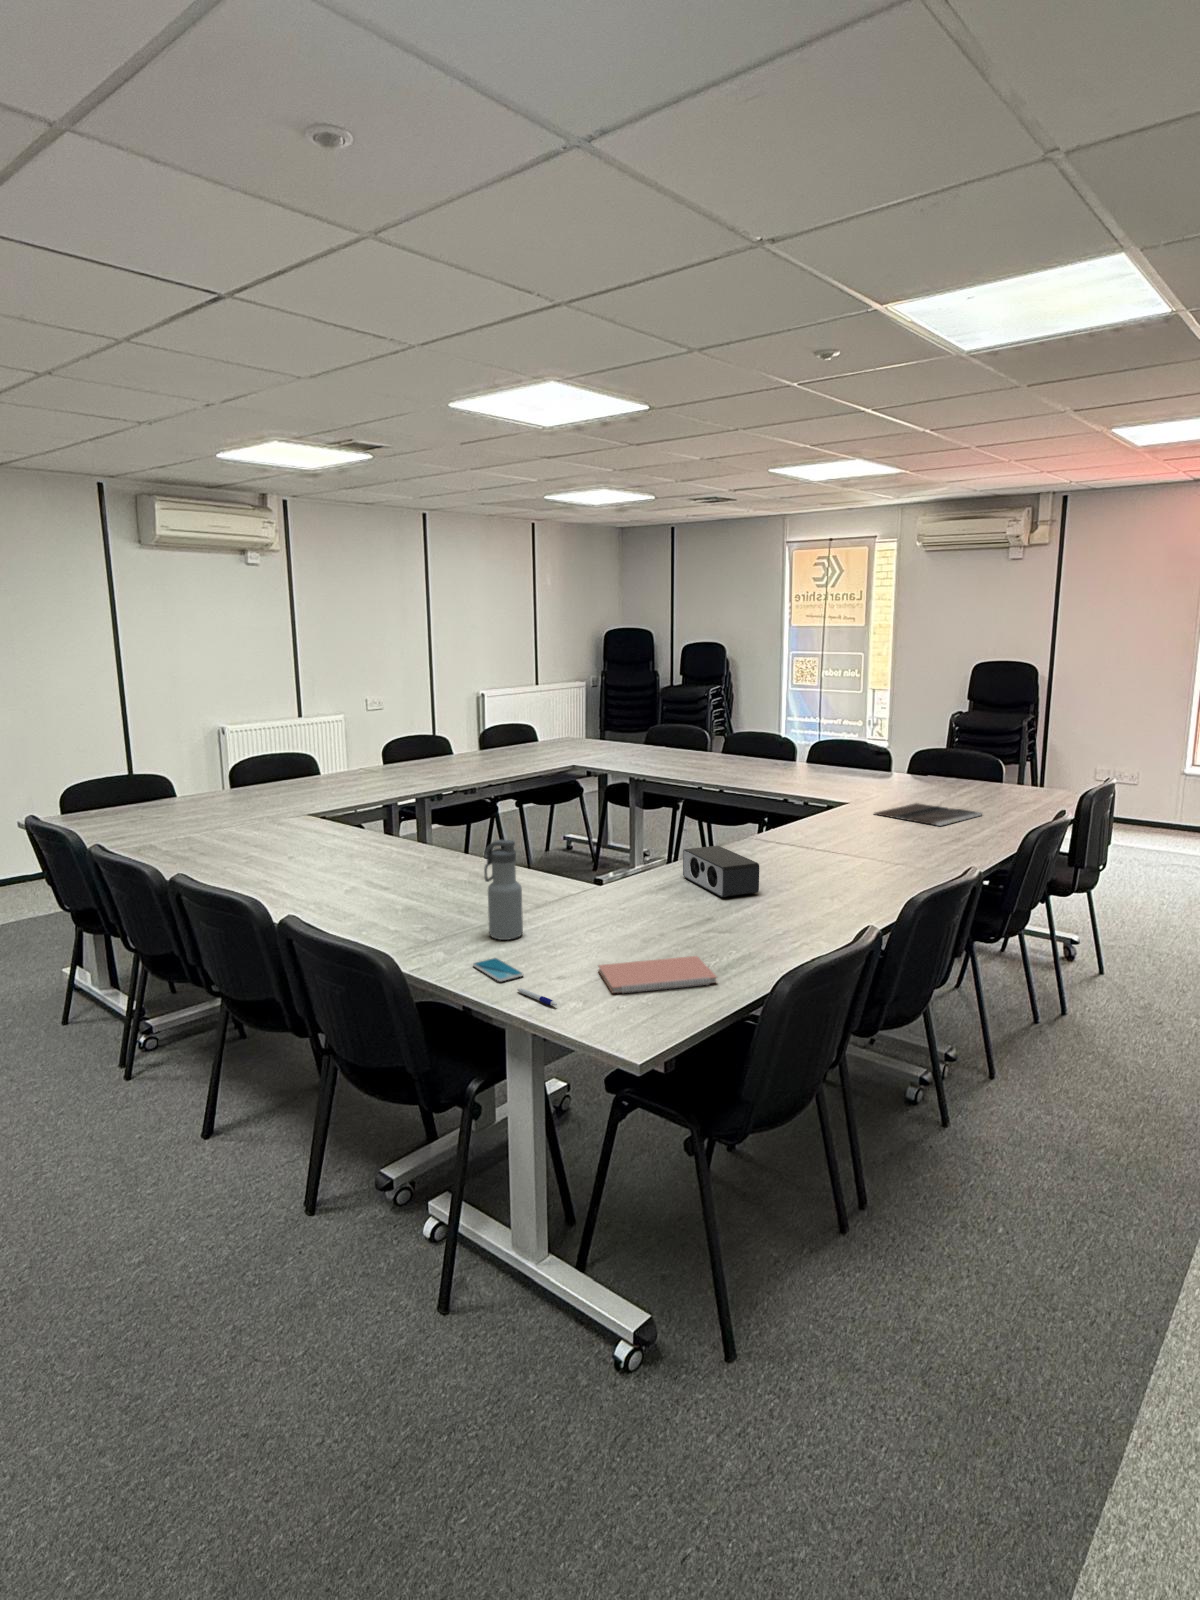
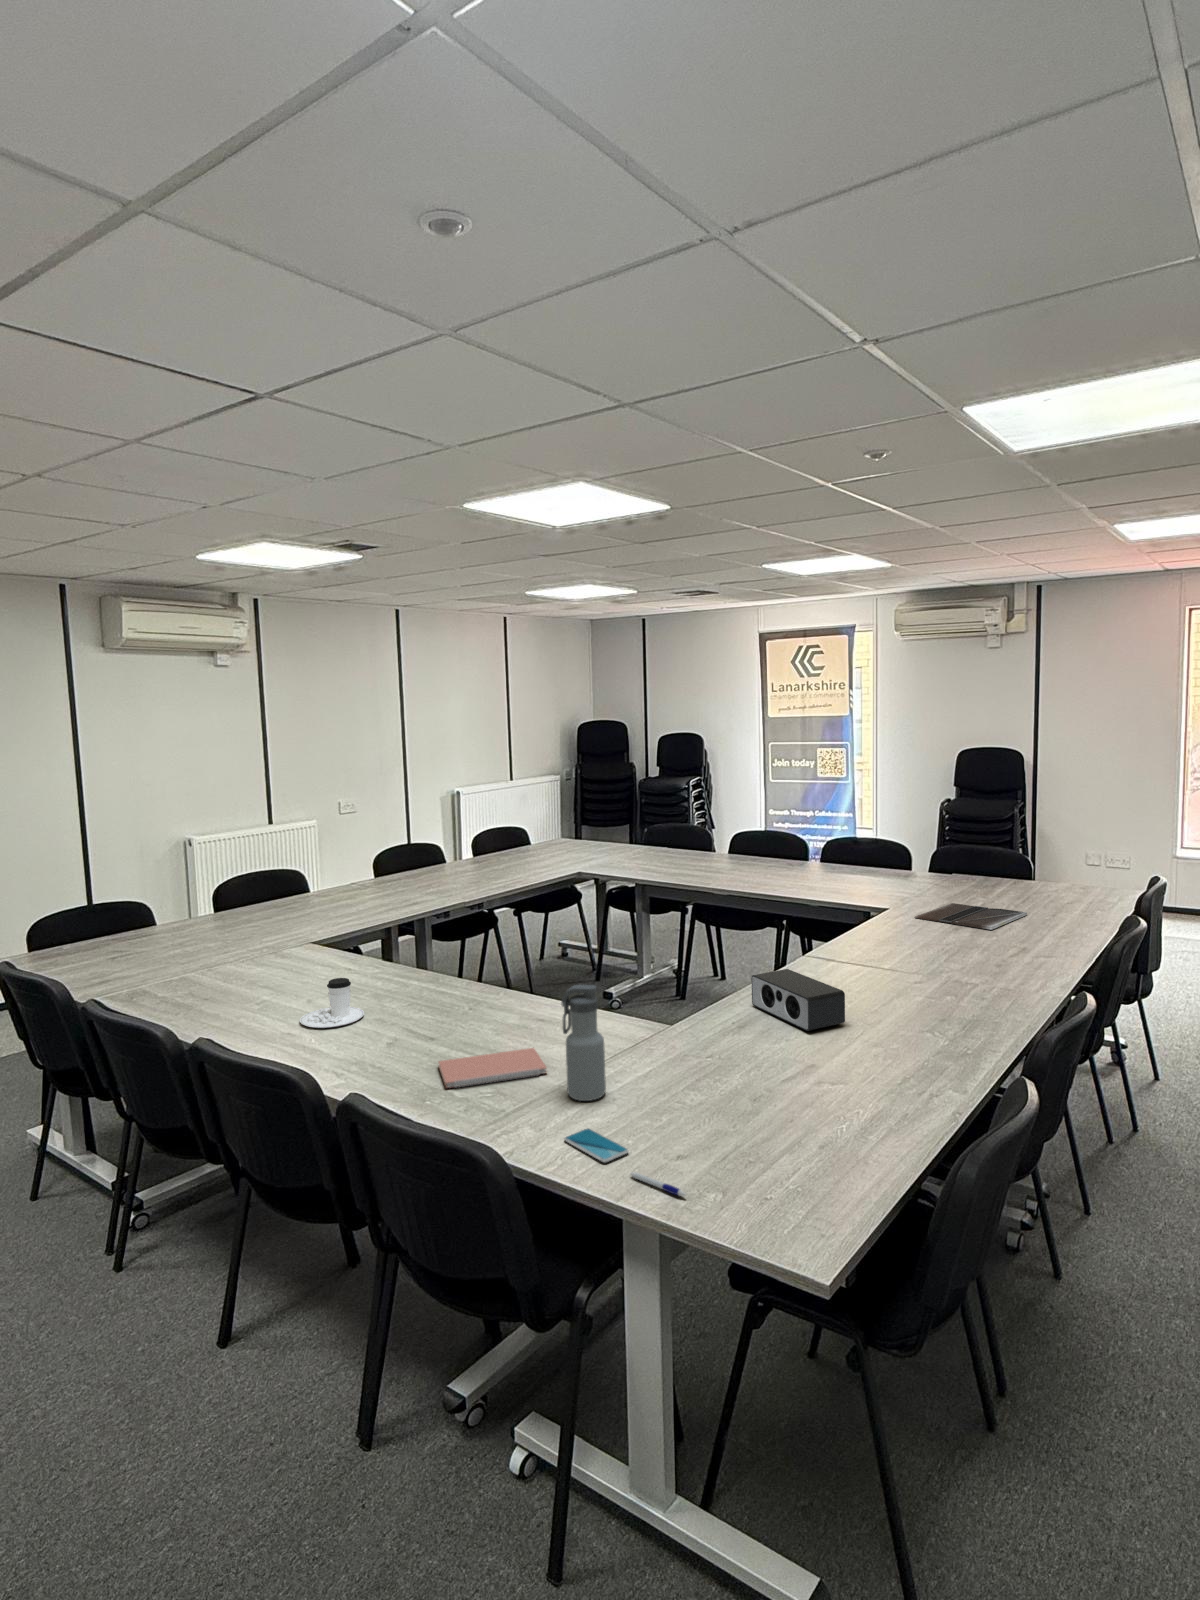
coffee cup: none [279,839,337,880] -> present [300,978,364,1028]
notebook: present [598,956,717,993] -> present [438,1048,547,1088]

